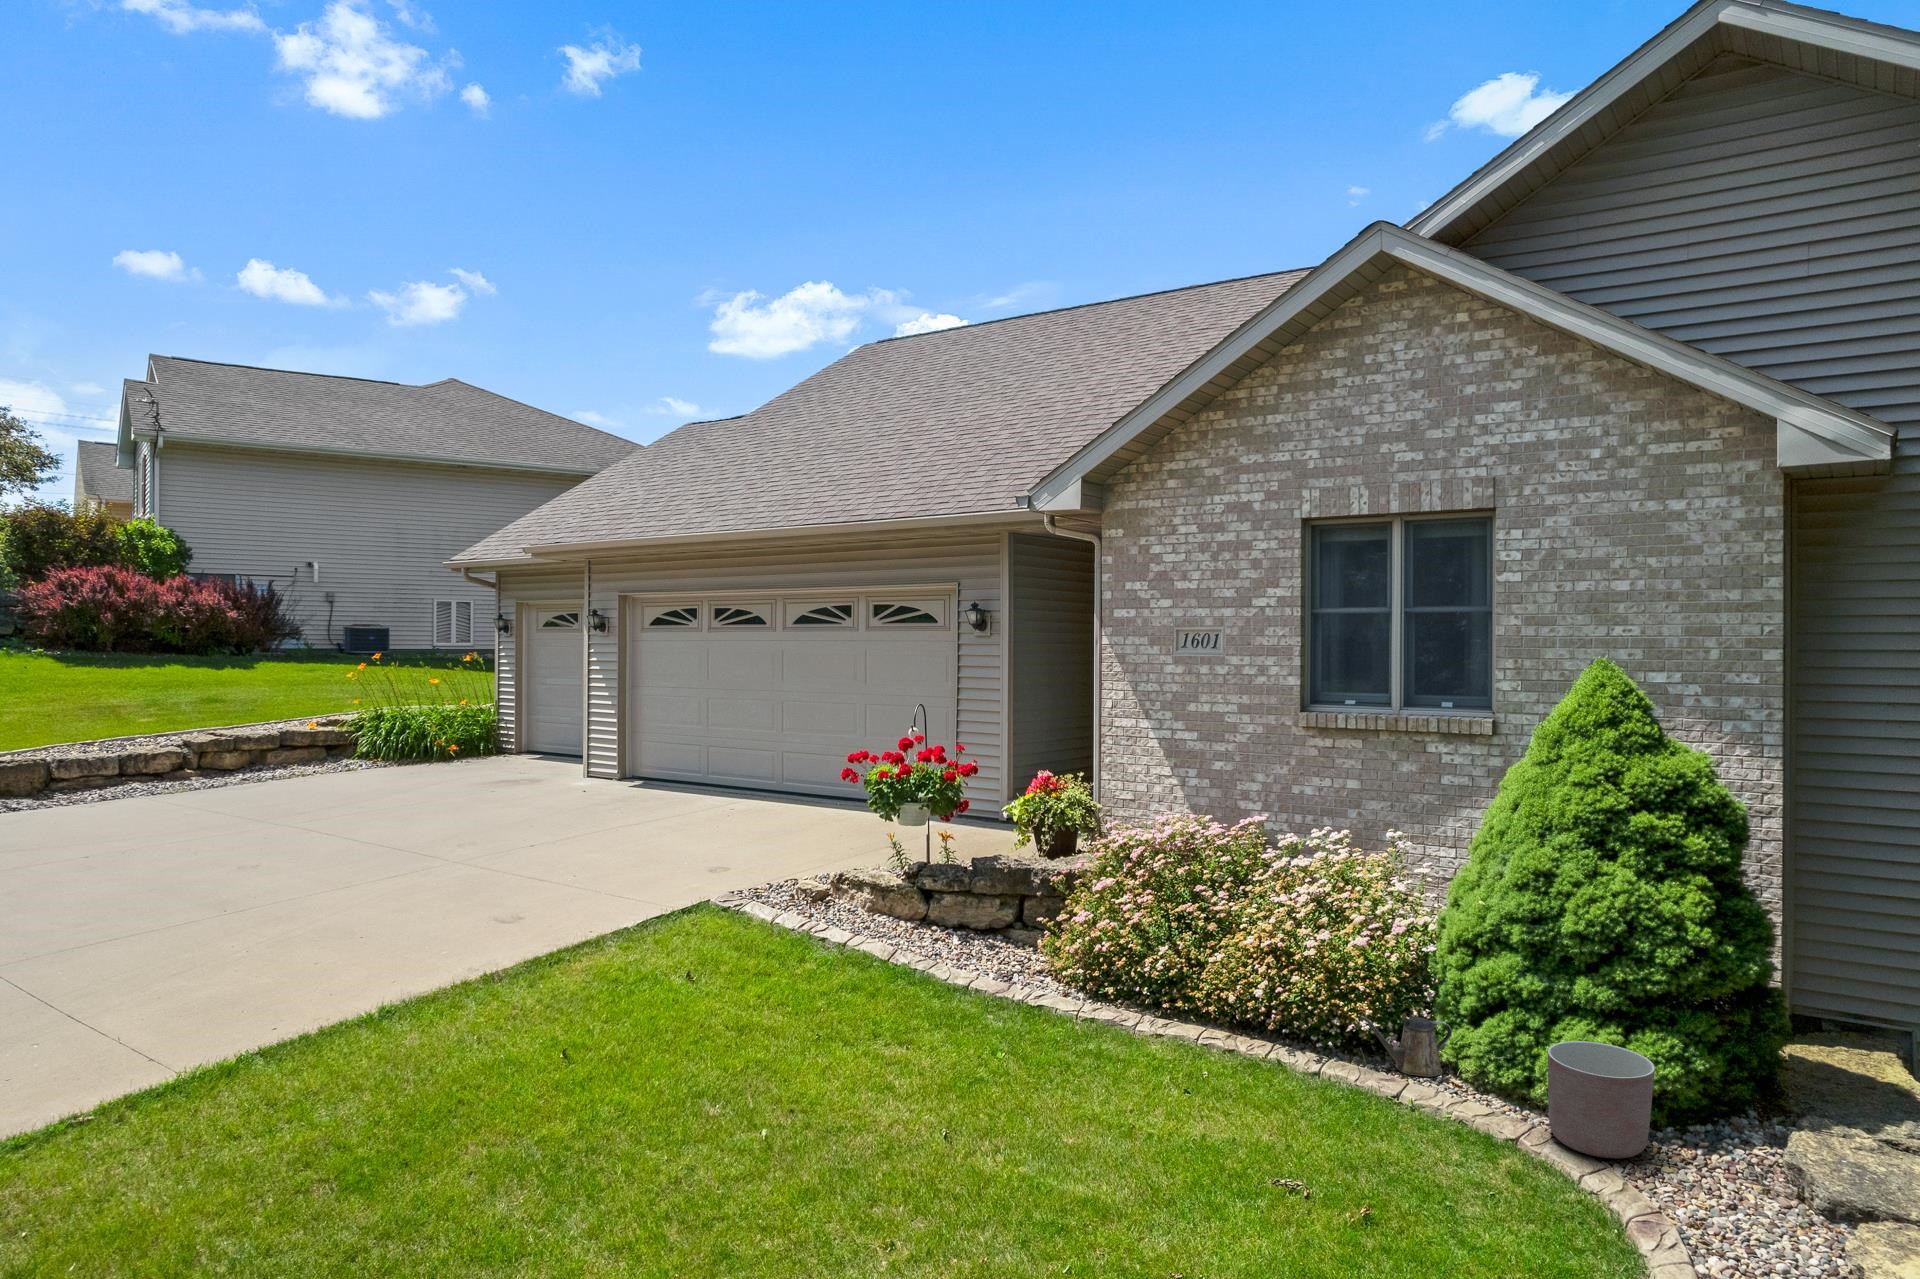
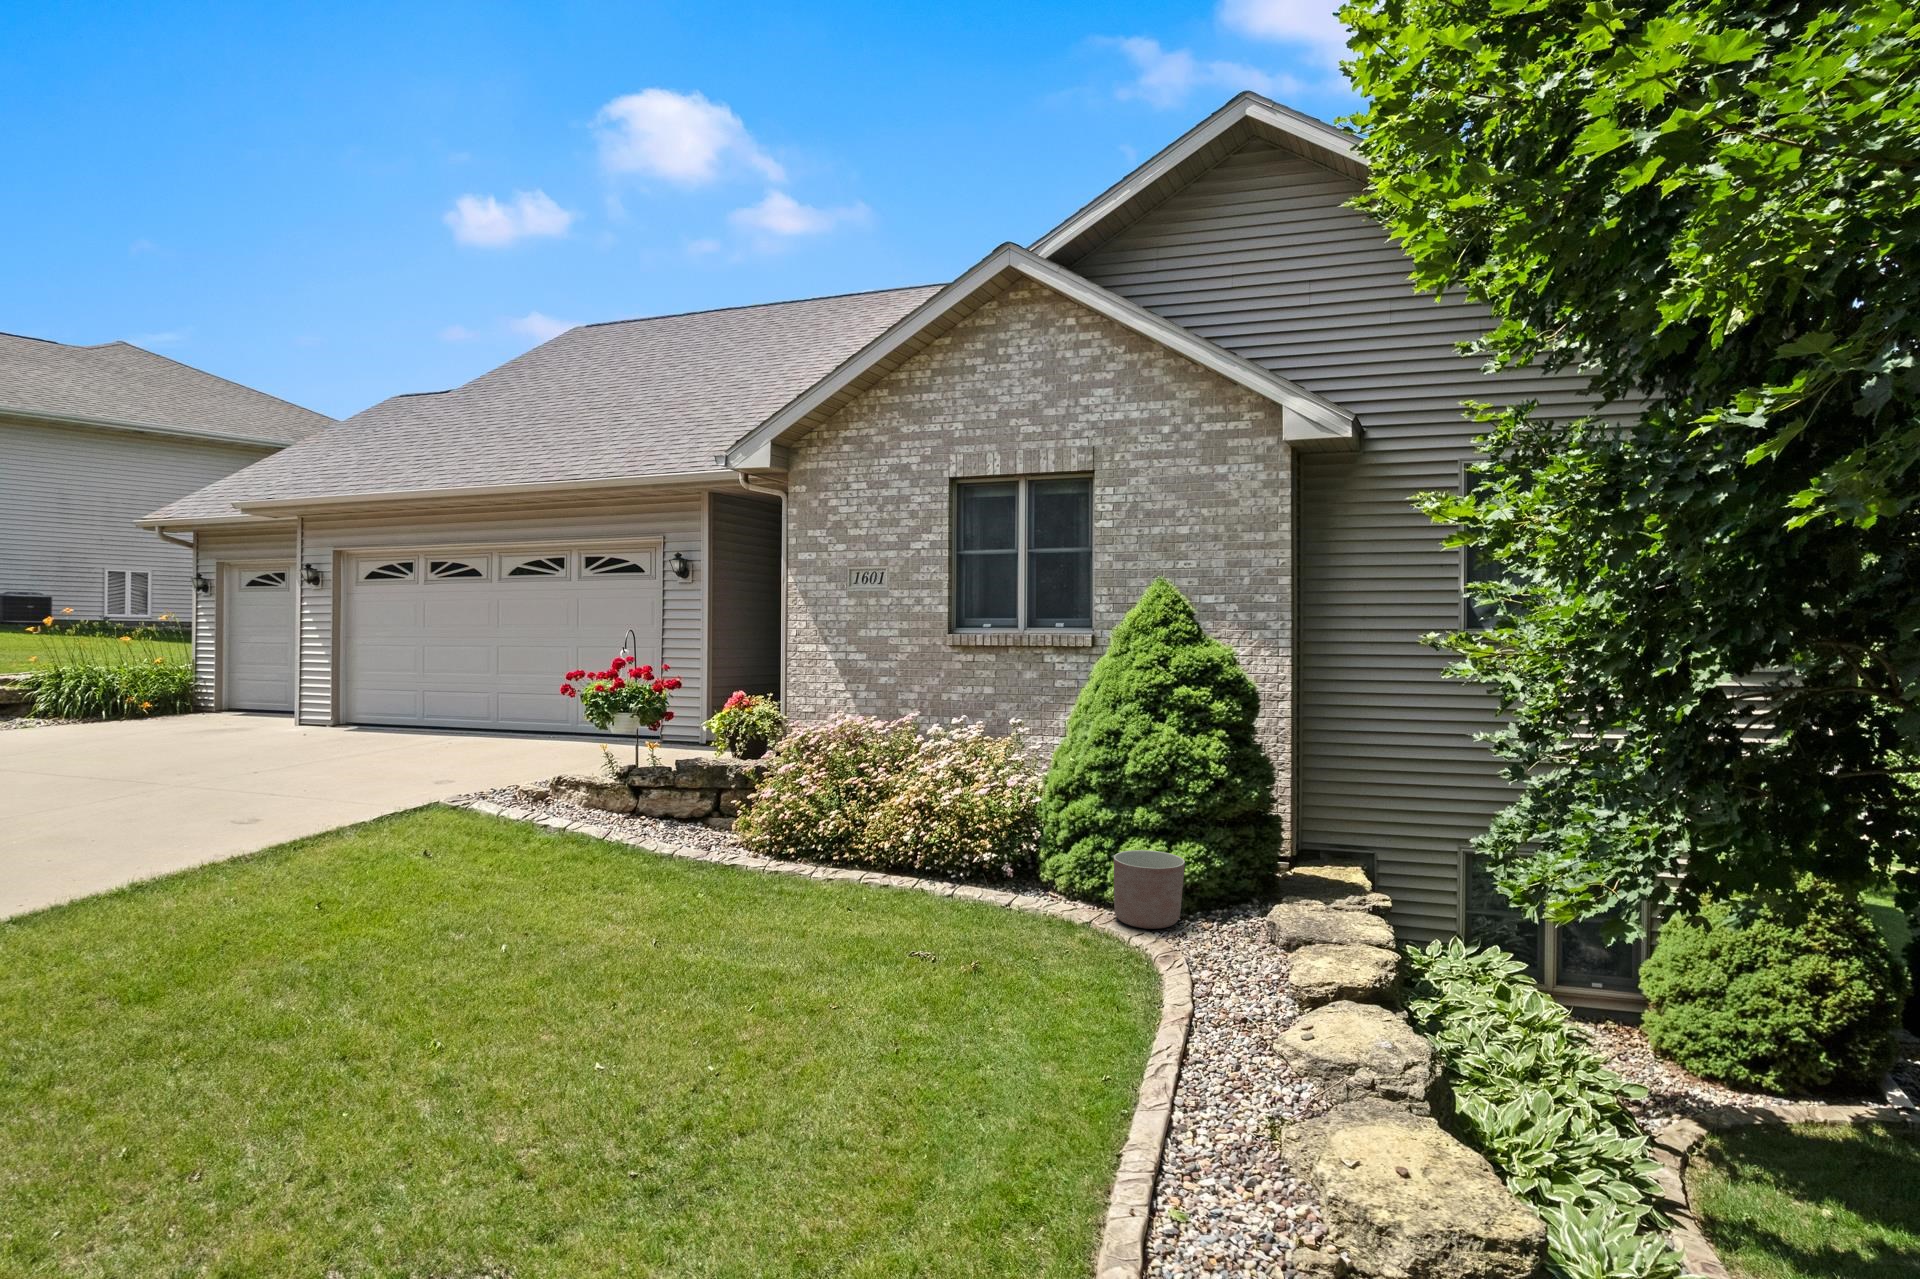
watering can: present [1360,1016,1452,1077] -> none [983,847,1051,891]

